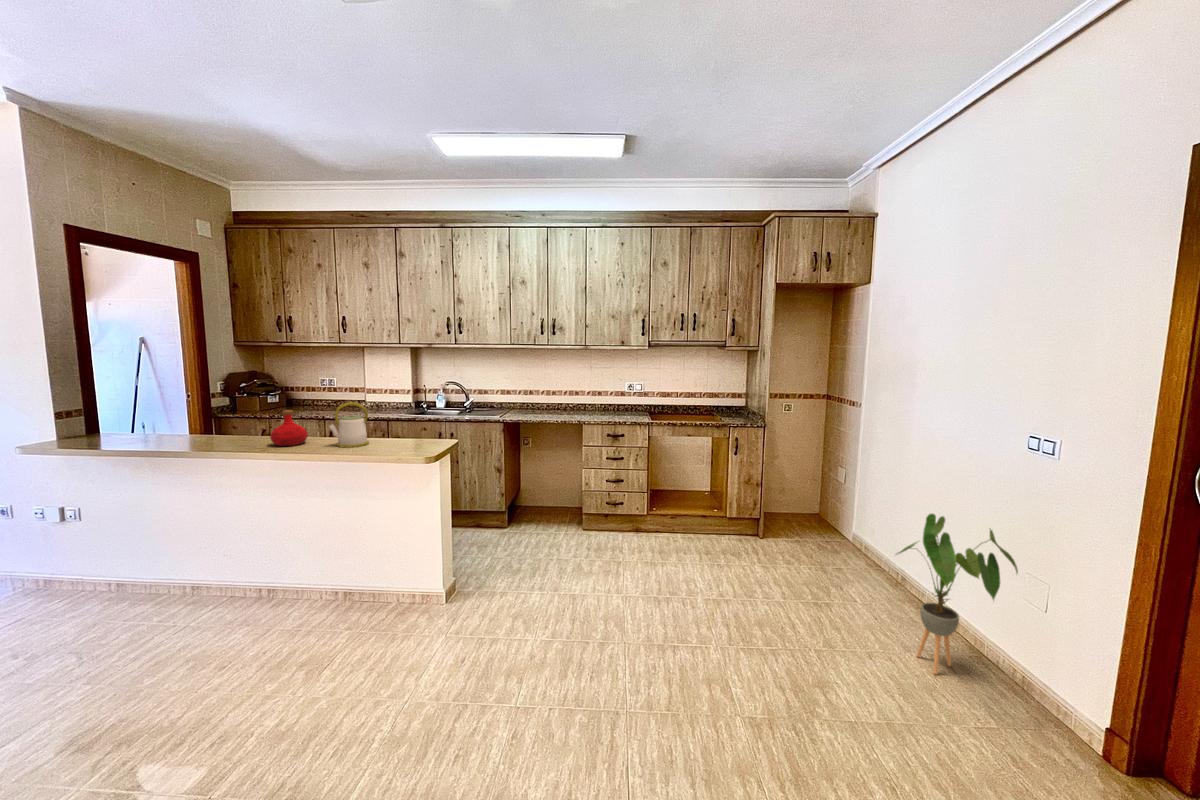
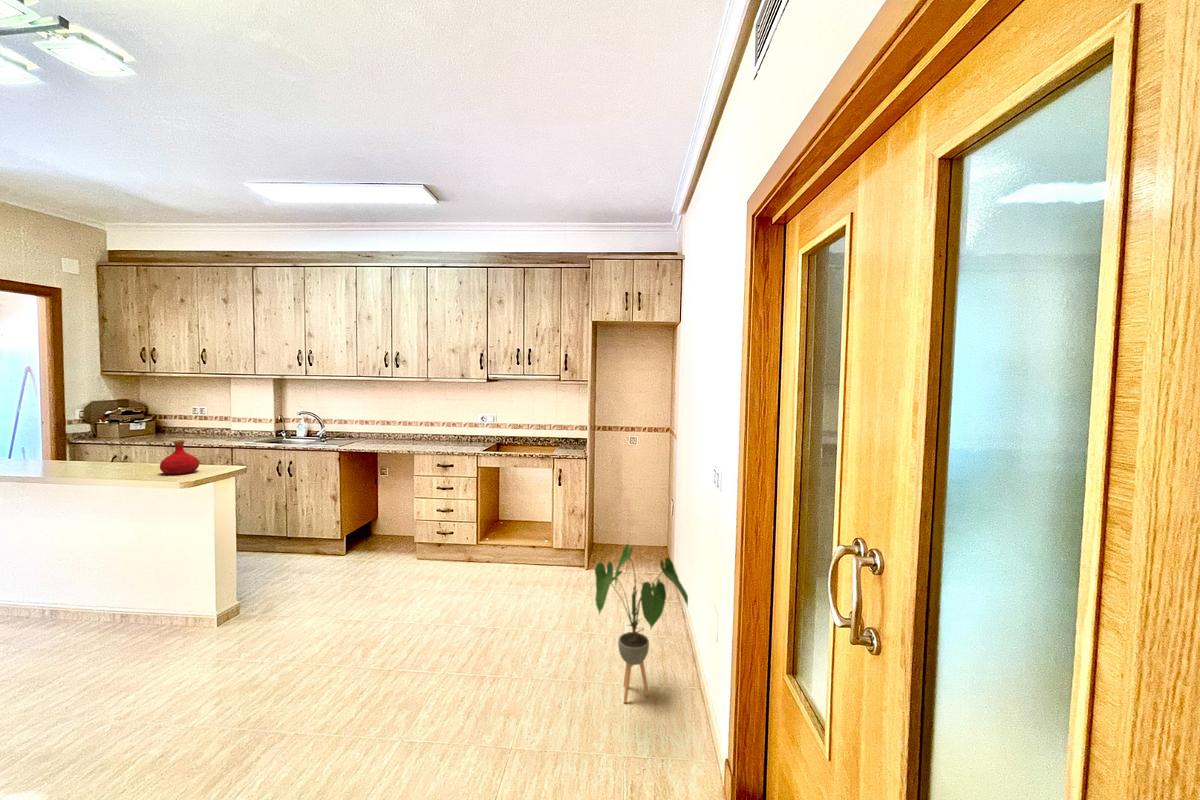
kettle: present [329,402,369,448] -> none [113,431,156,474]
bottle: present [270,410,308,446] -> present [160,440,199,475]

